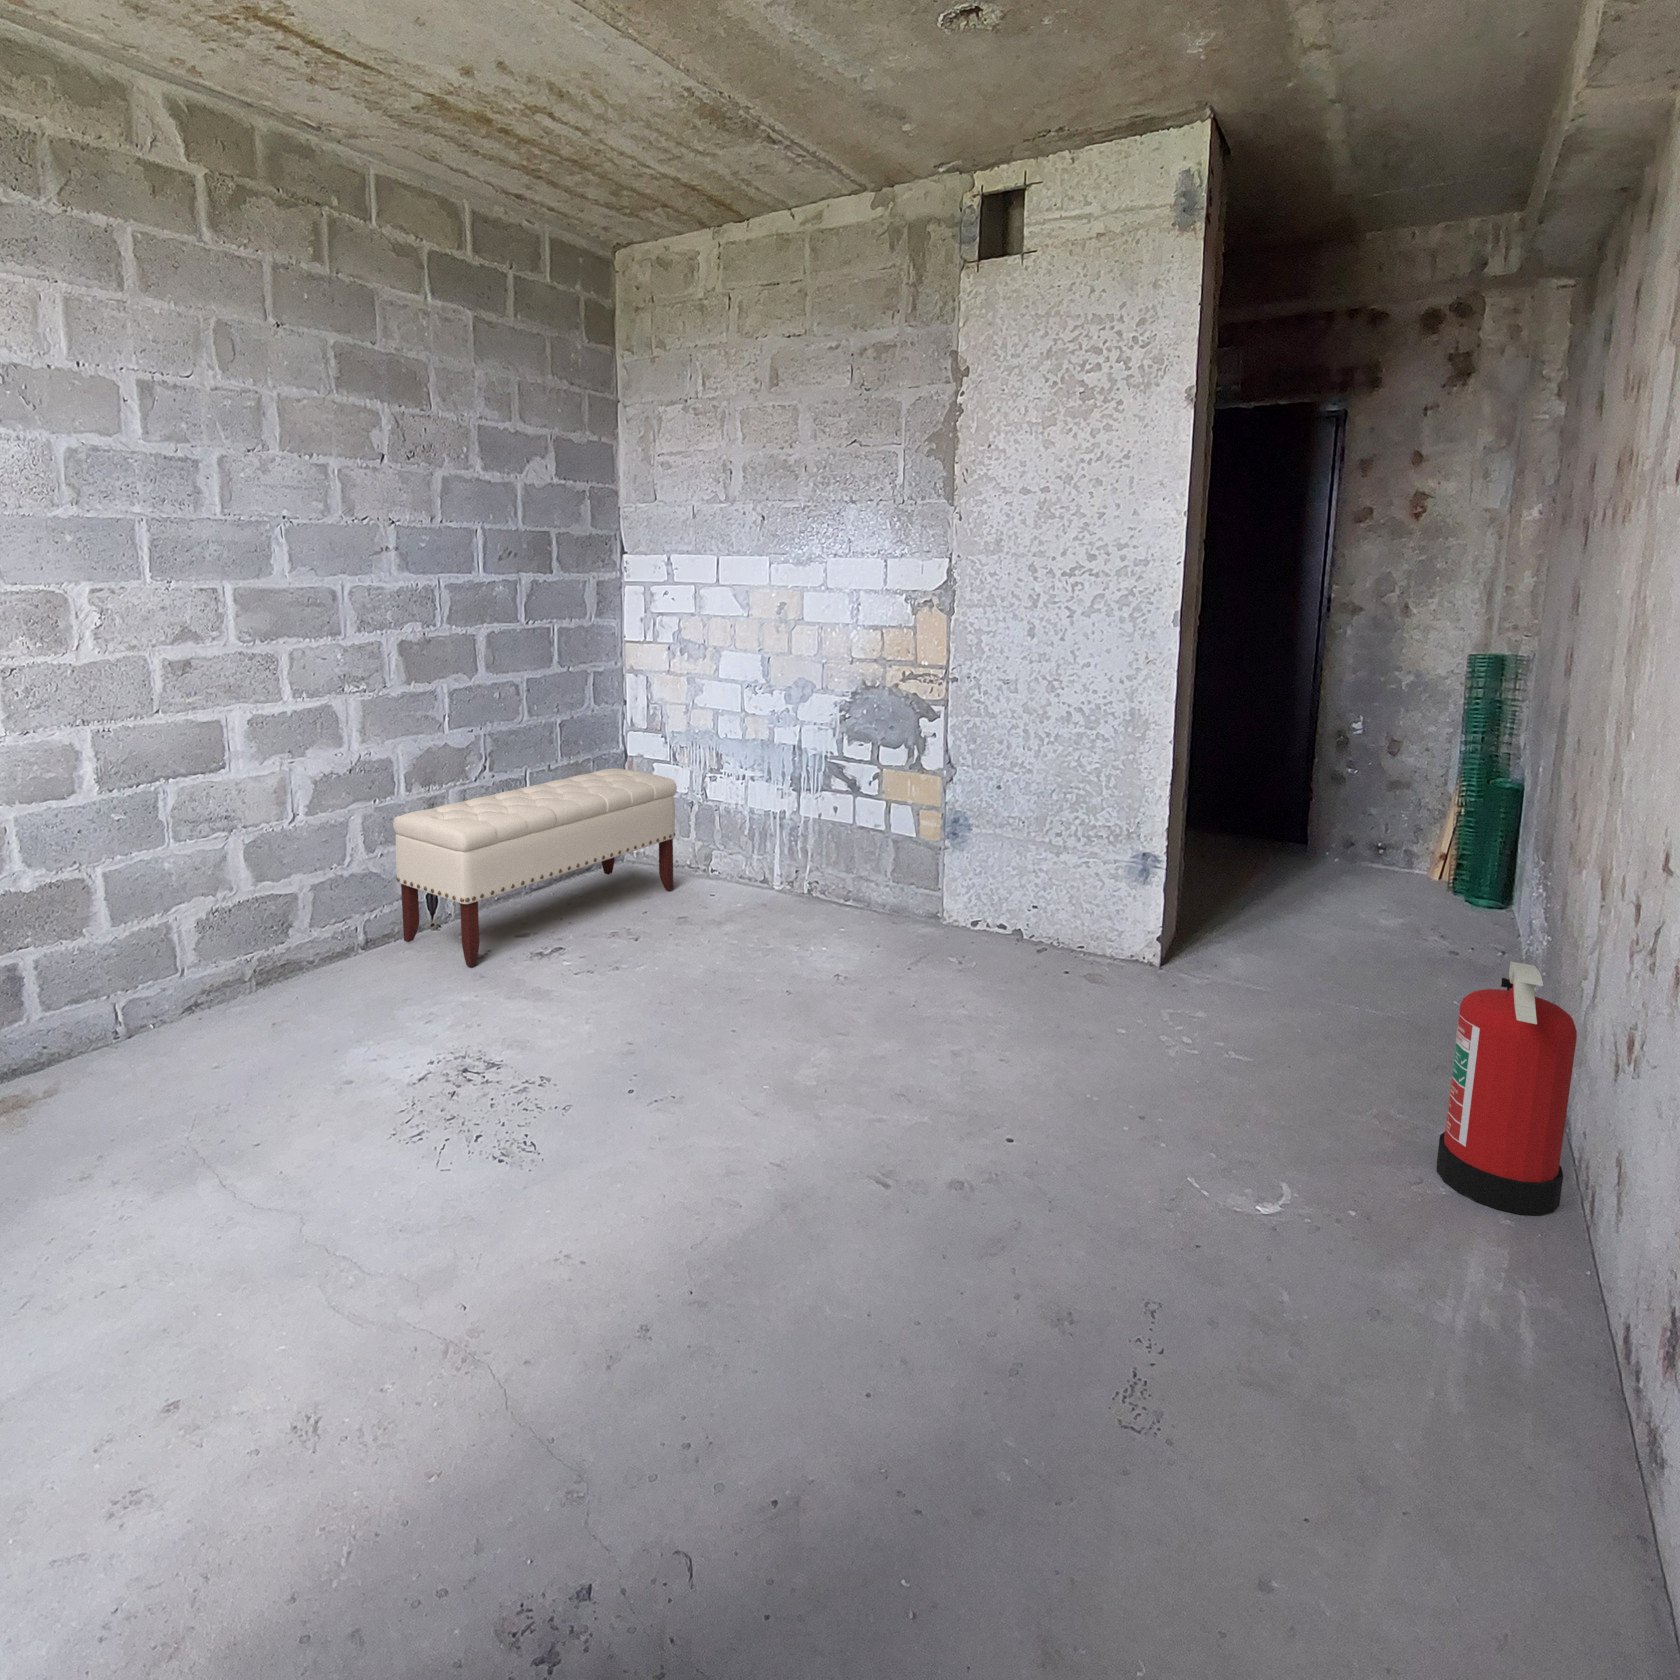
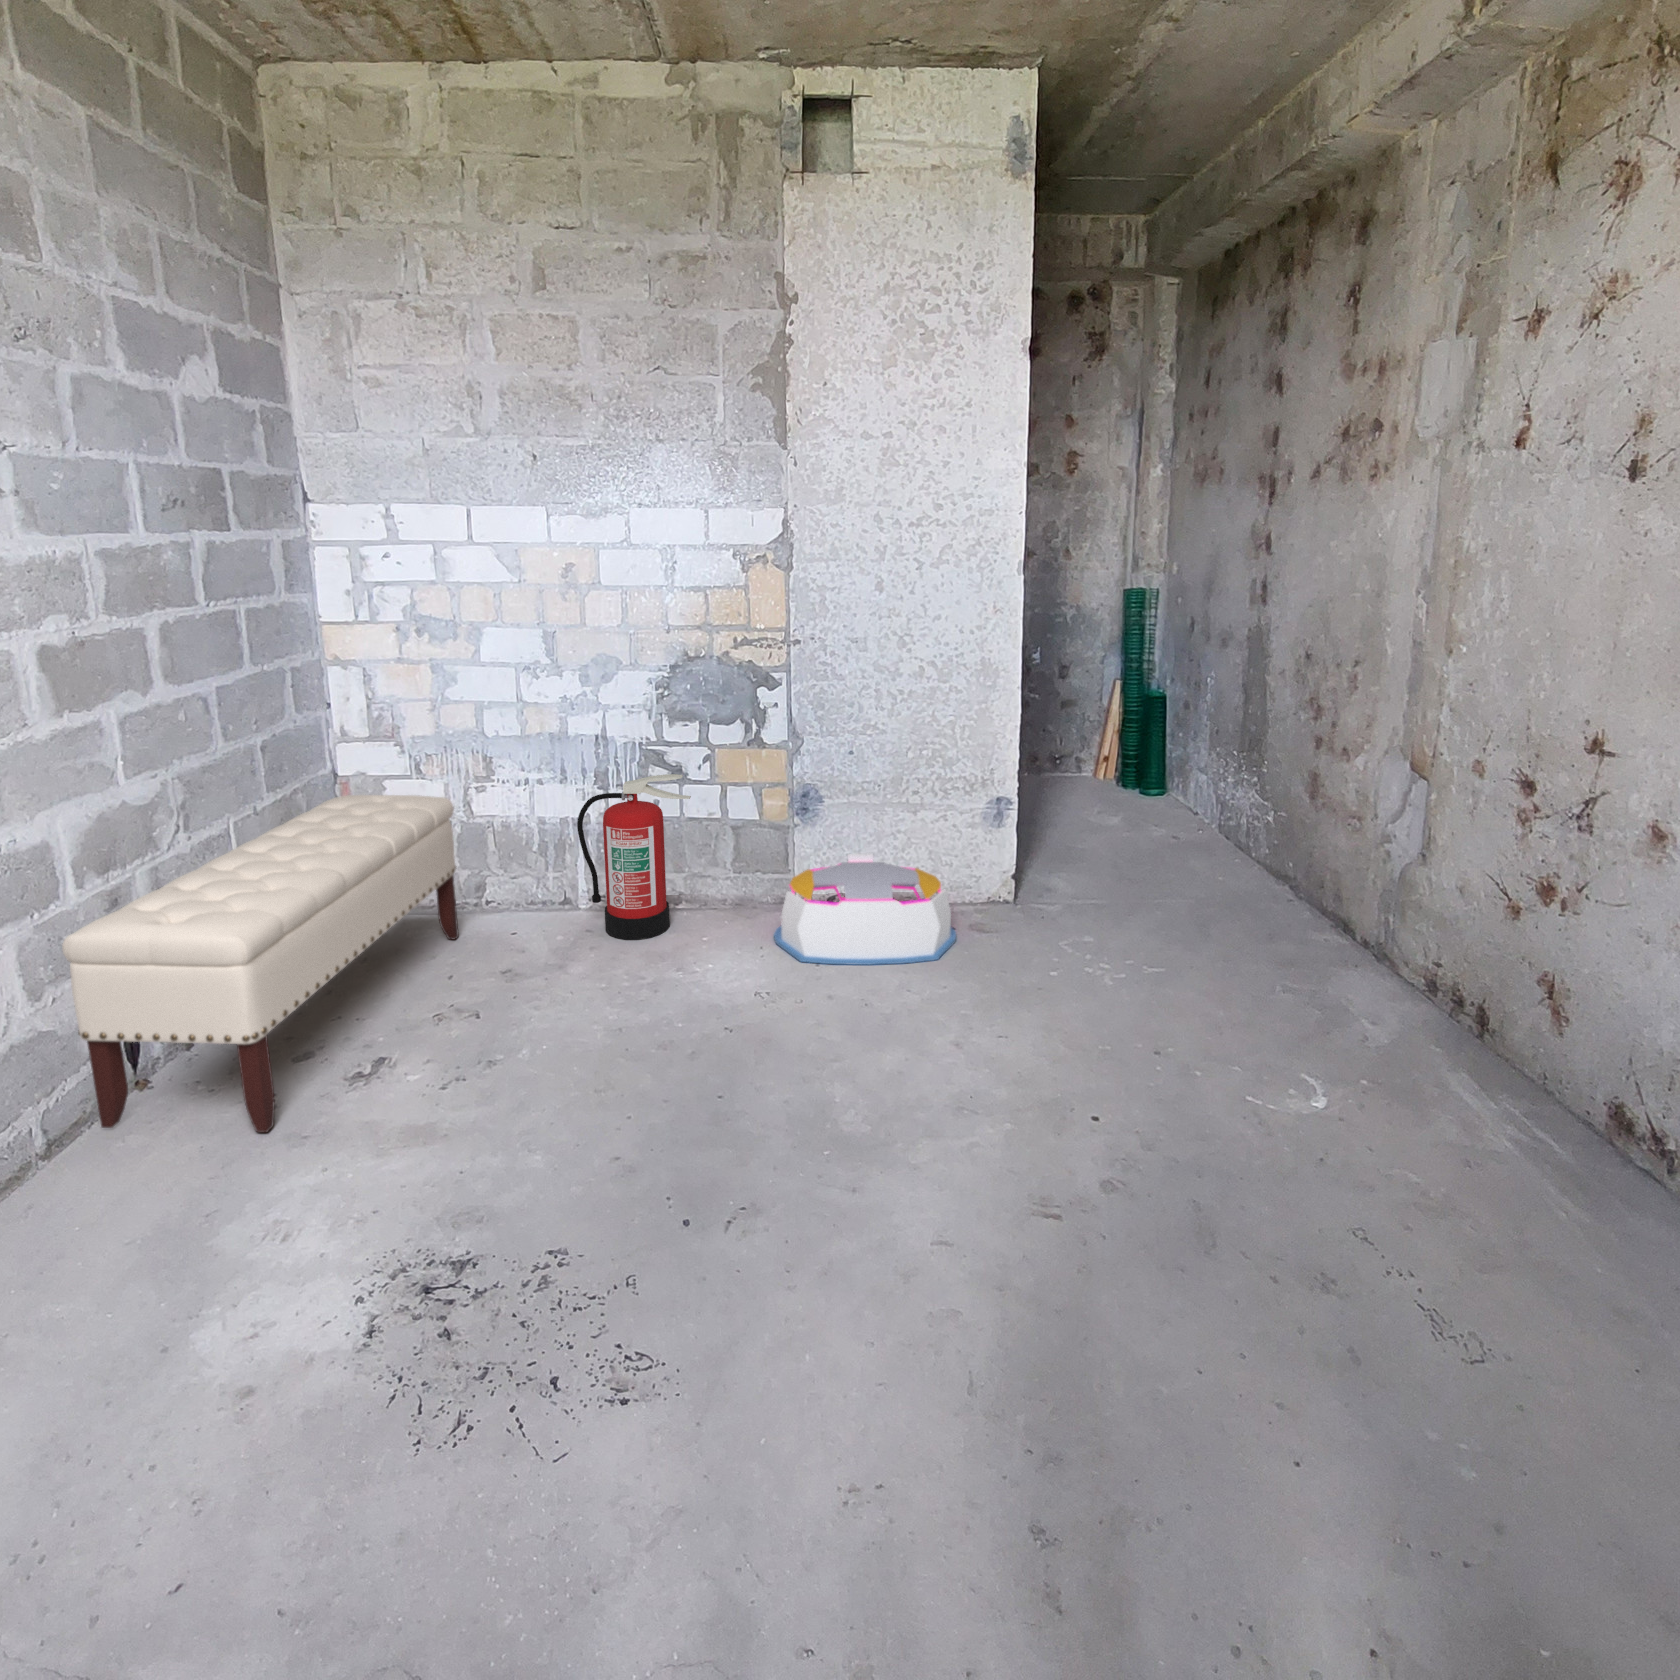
storage bin: none [893,883,1066,995] -> present [774,853,956,965]
fire extinguisher: present [1437,962,1577,1215] -> present [577,774,691,940]

